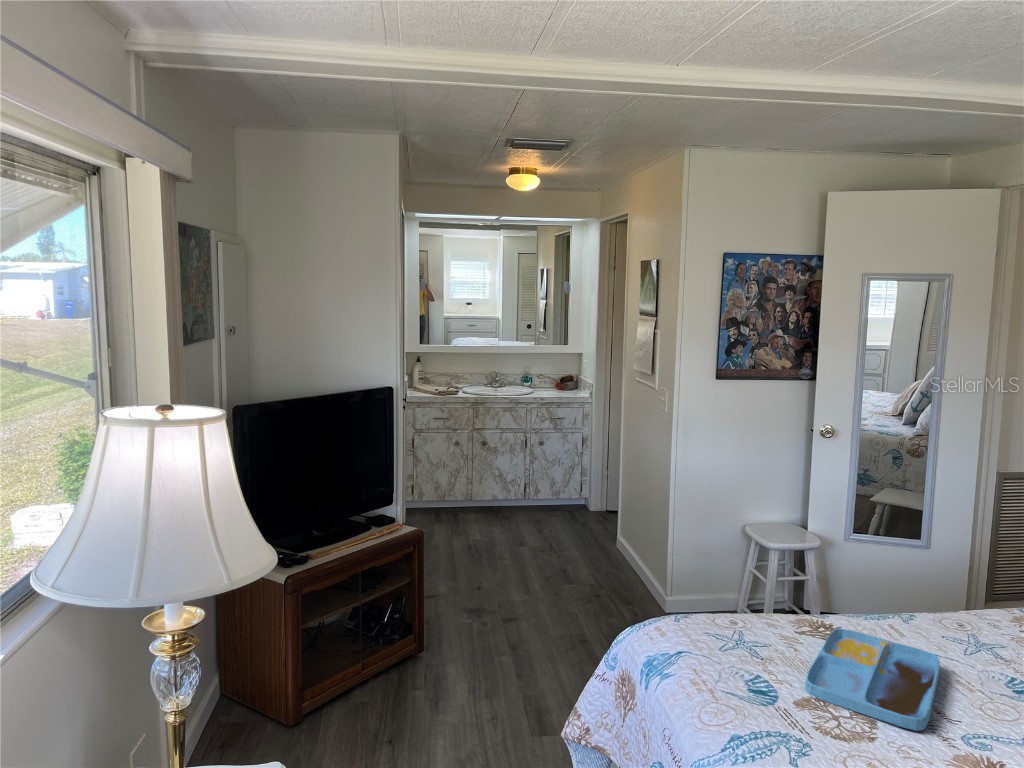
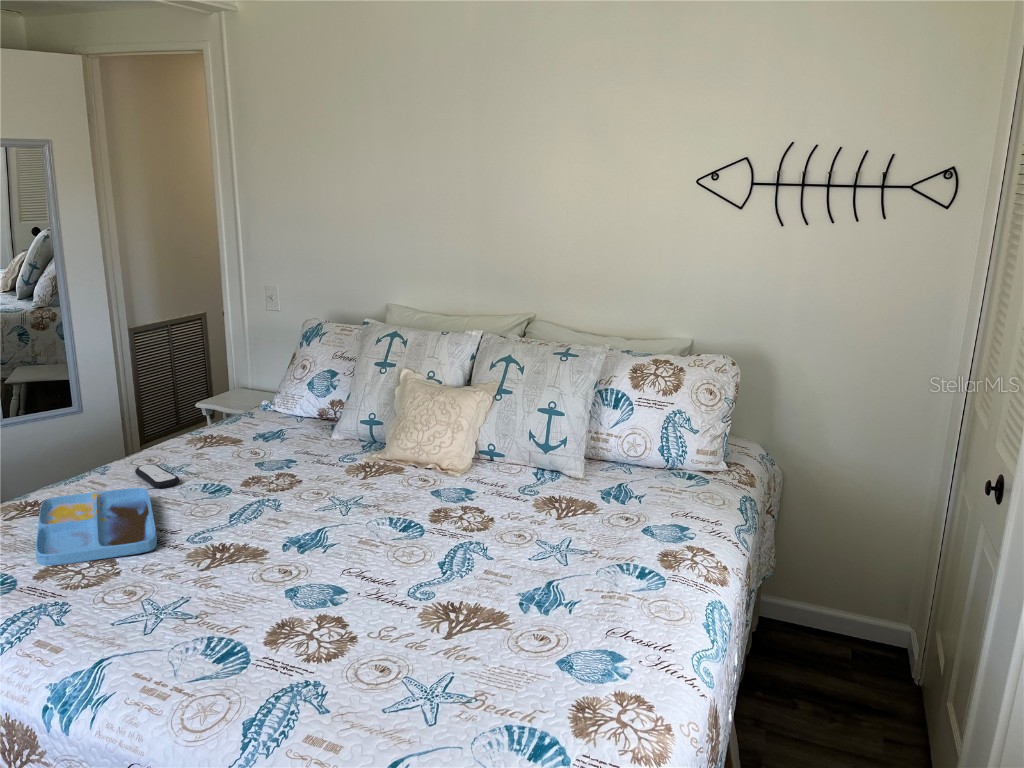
remote control: none [938,629,984,665] -> present [135,464,179,488]

